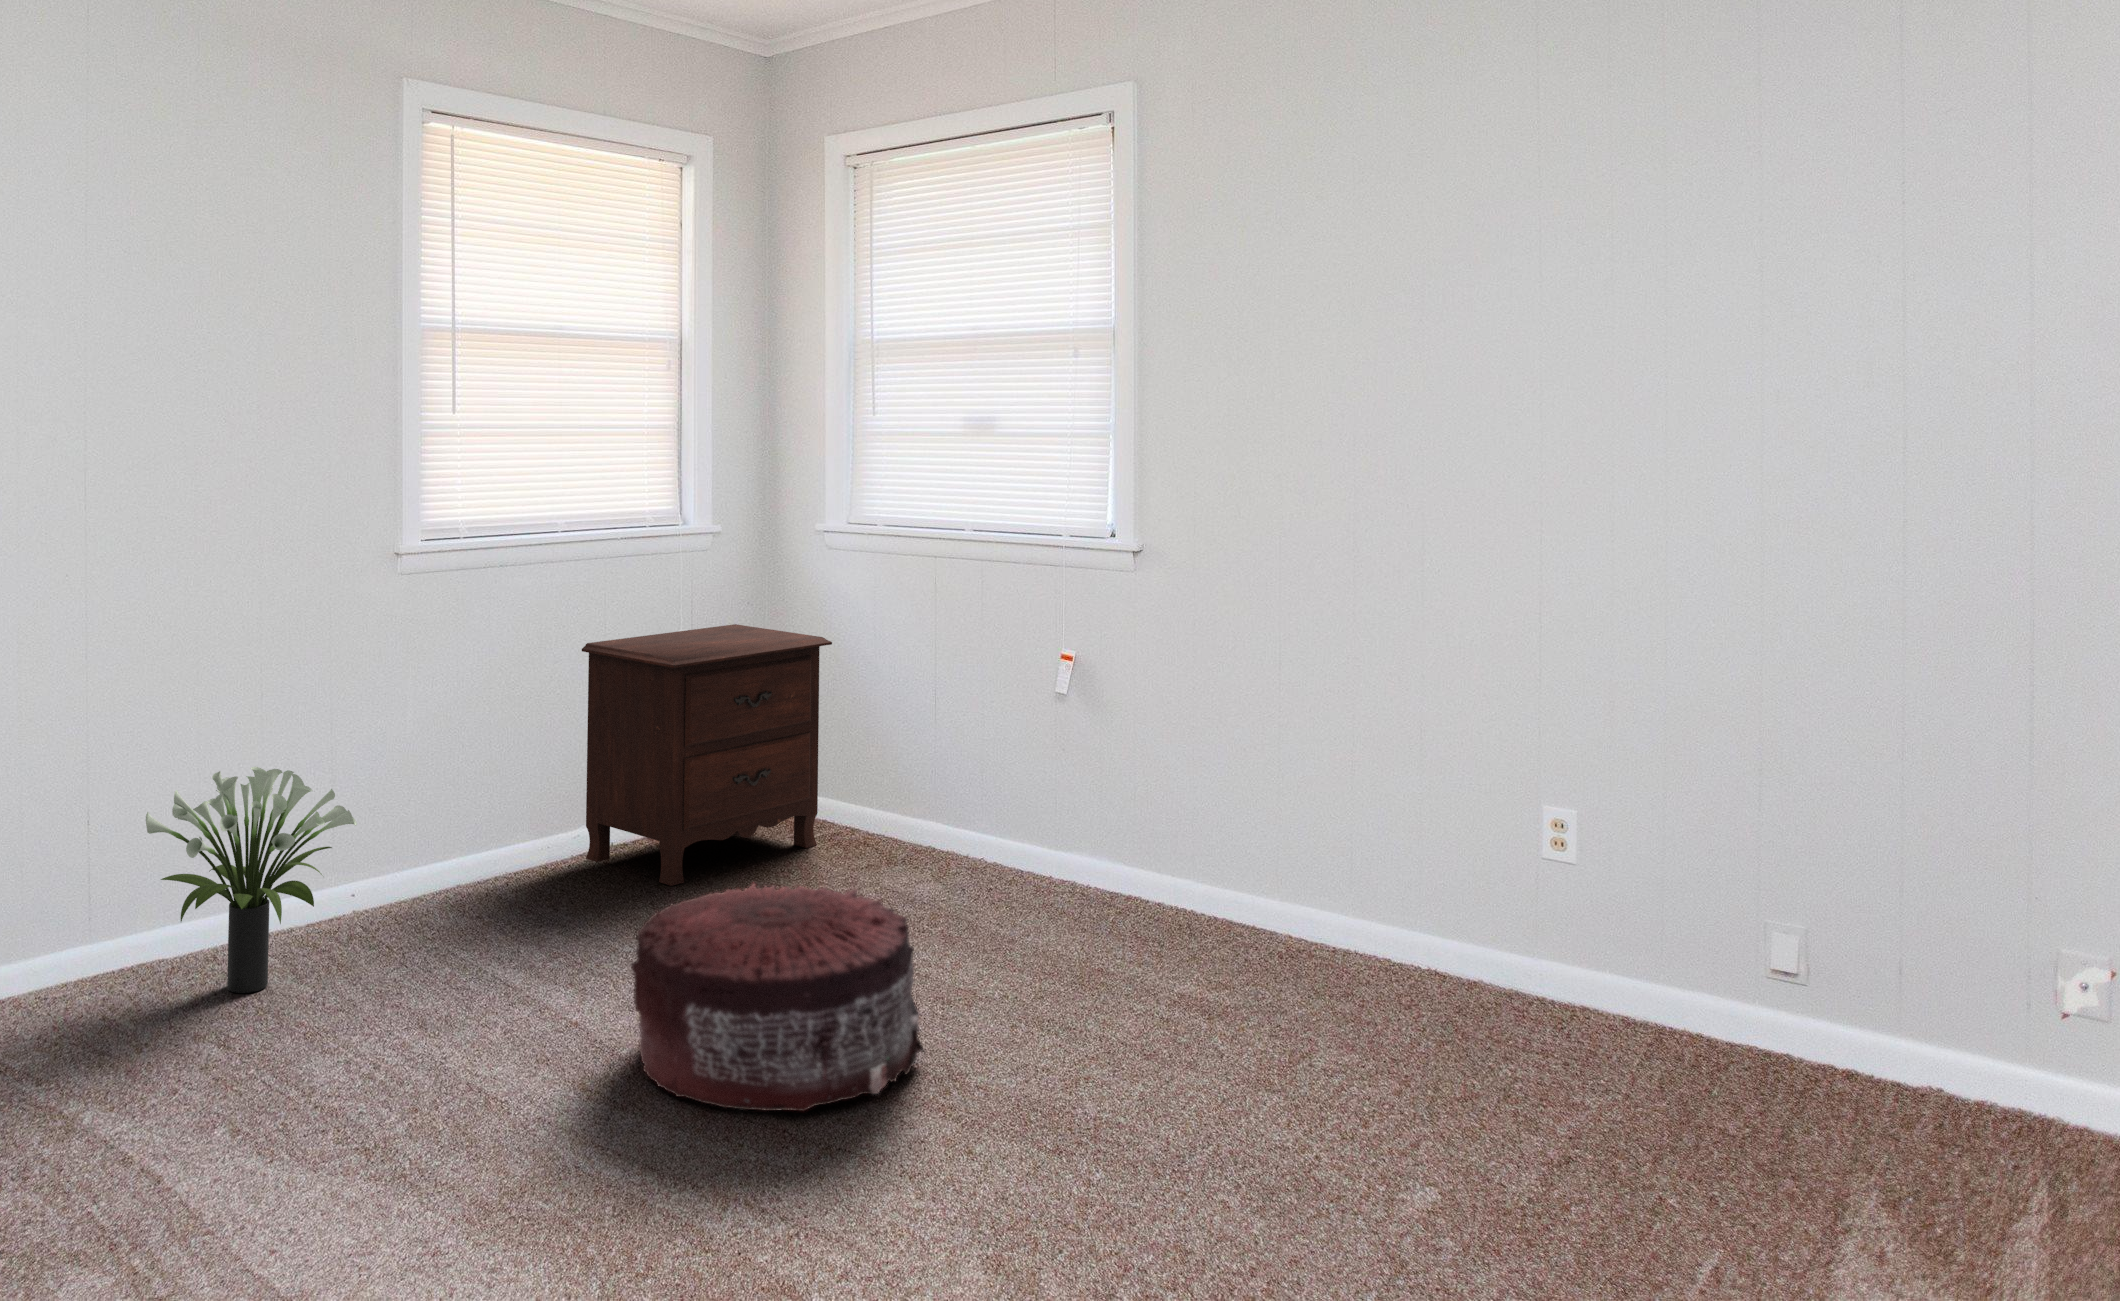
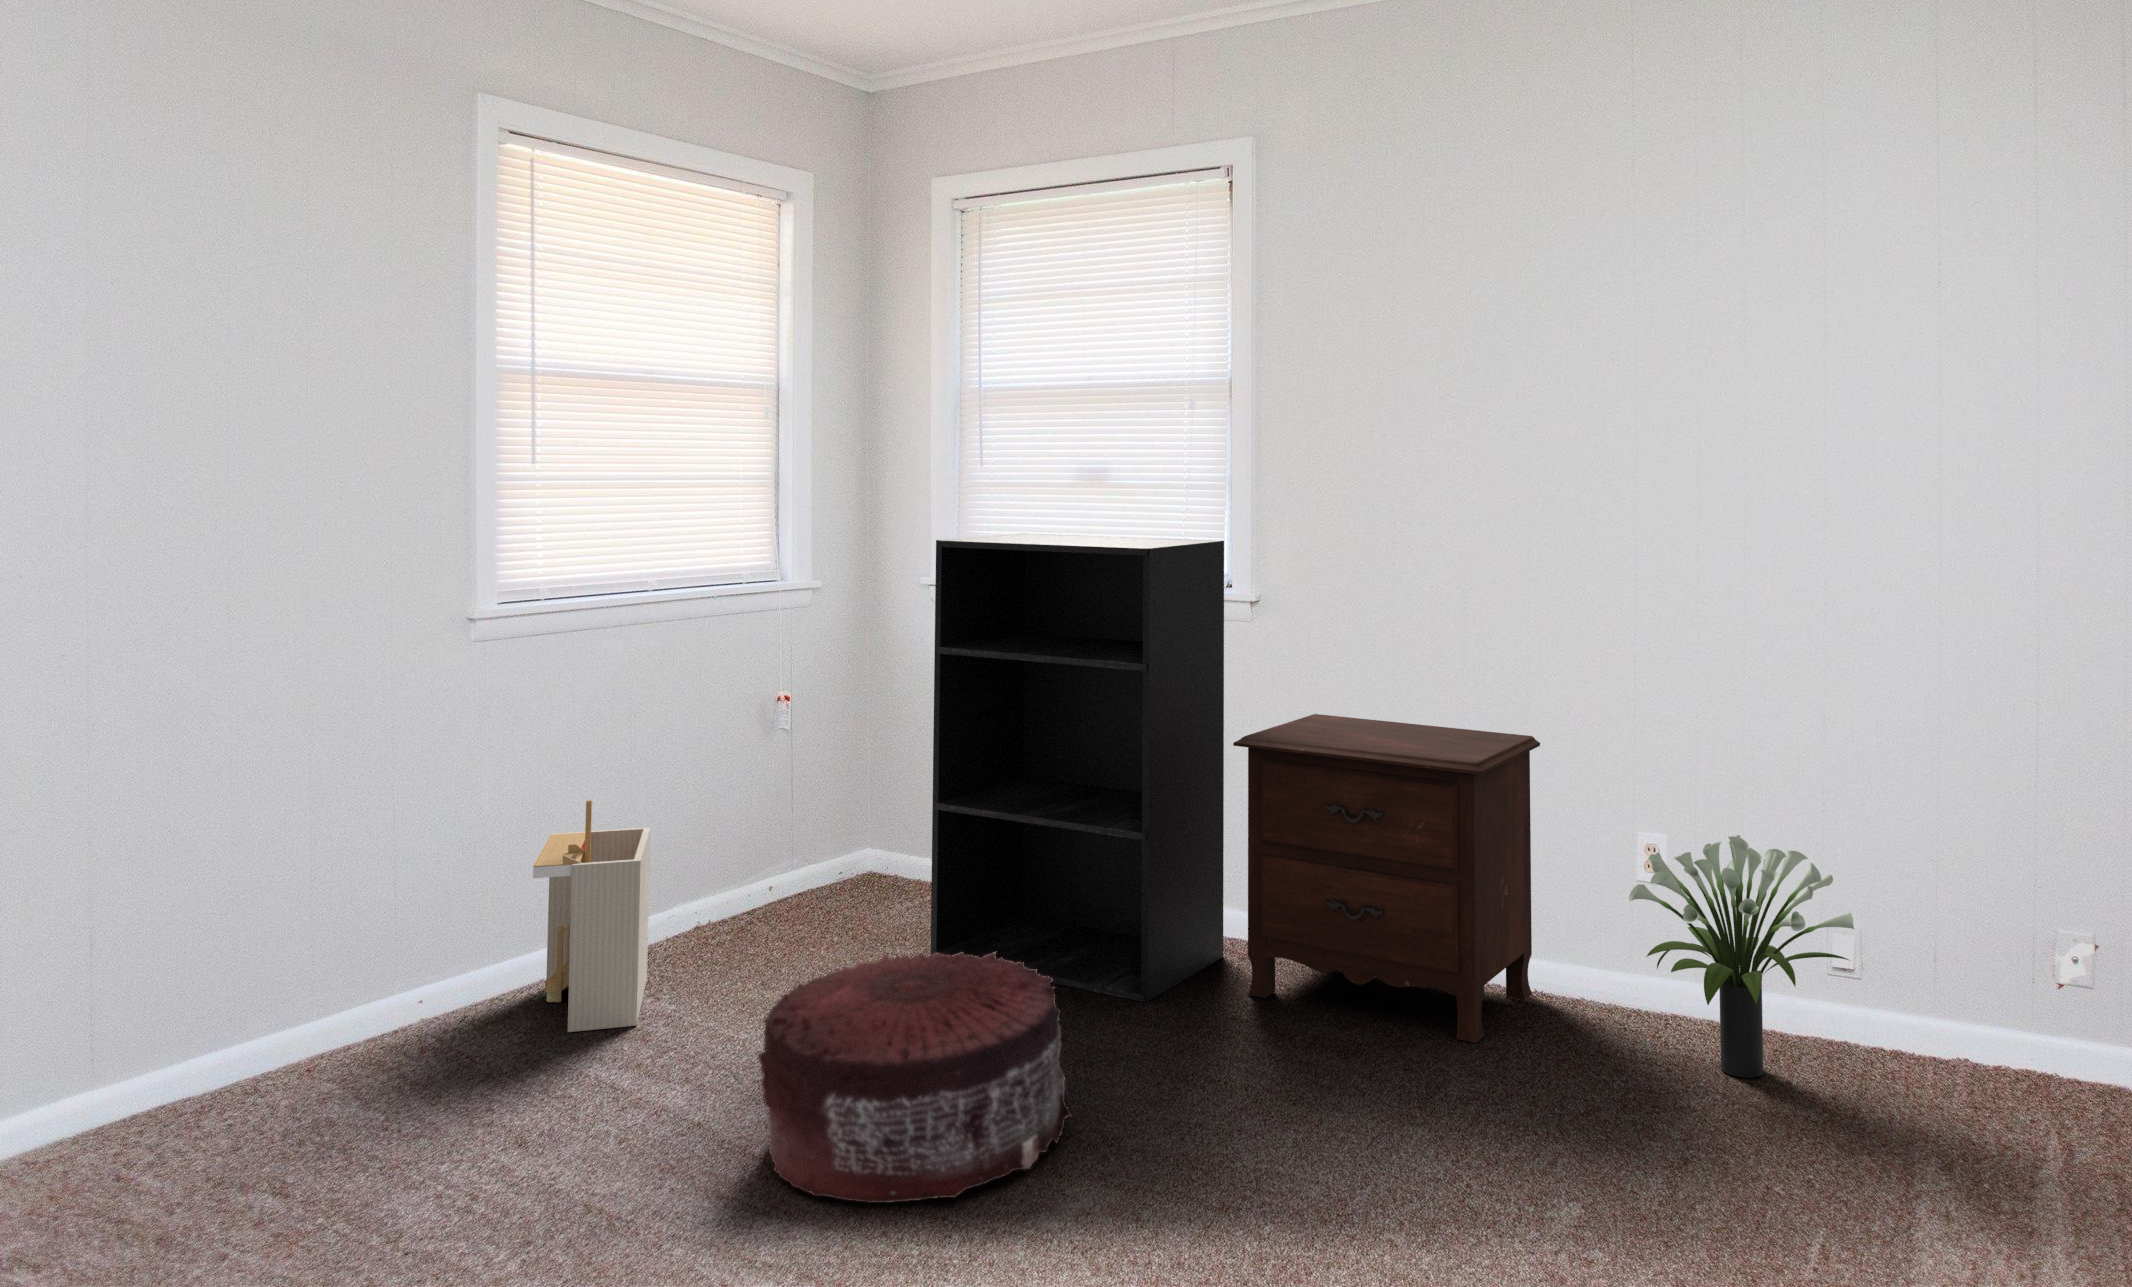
bookshelf: none [811,487,1104,955] -> present [931,533,1224,1002]
nightstand: present [582,624,832,886] -> present [1233,714,1540,1043]
storage bin: none [446,724,552,934] -> present [533,800,651,1032]
potted plant: present [146,767,357,993] -> present [1629,835,1854,1078]

